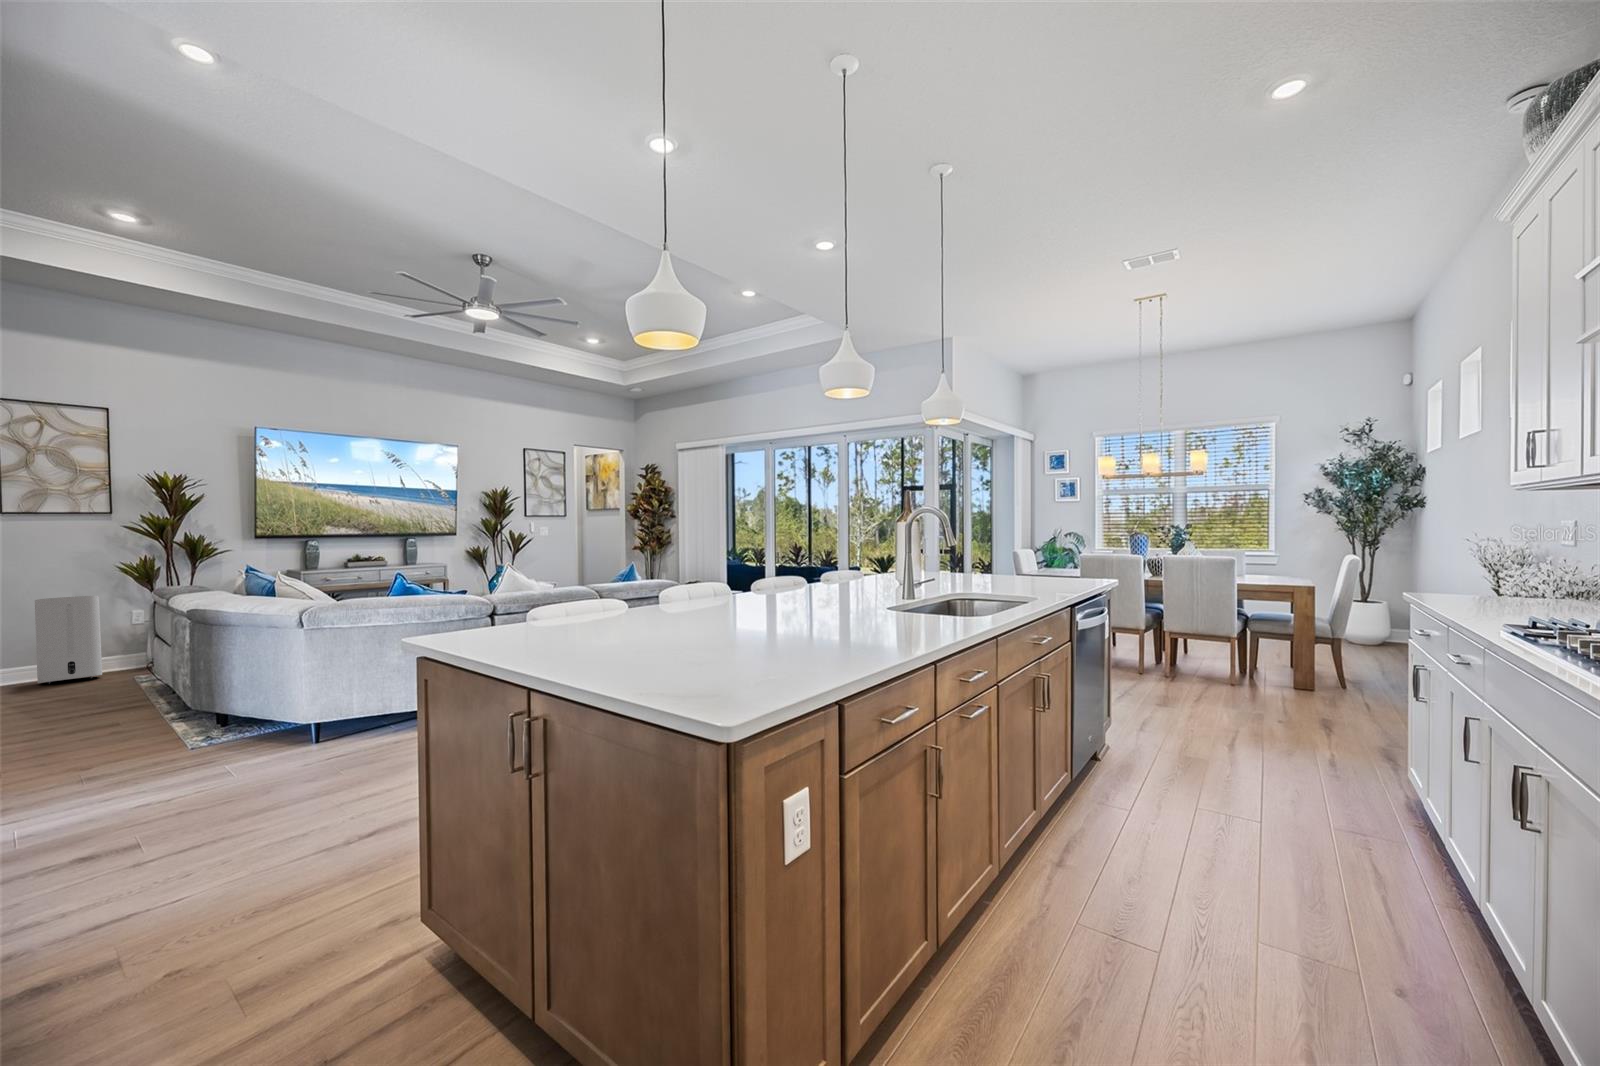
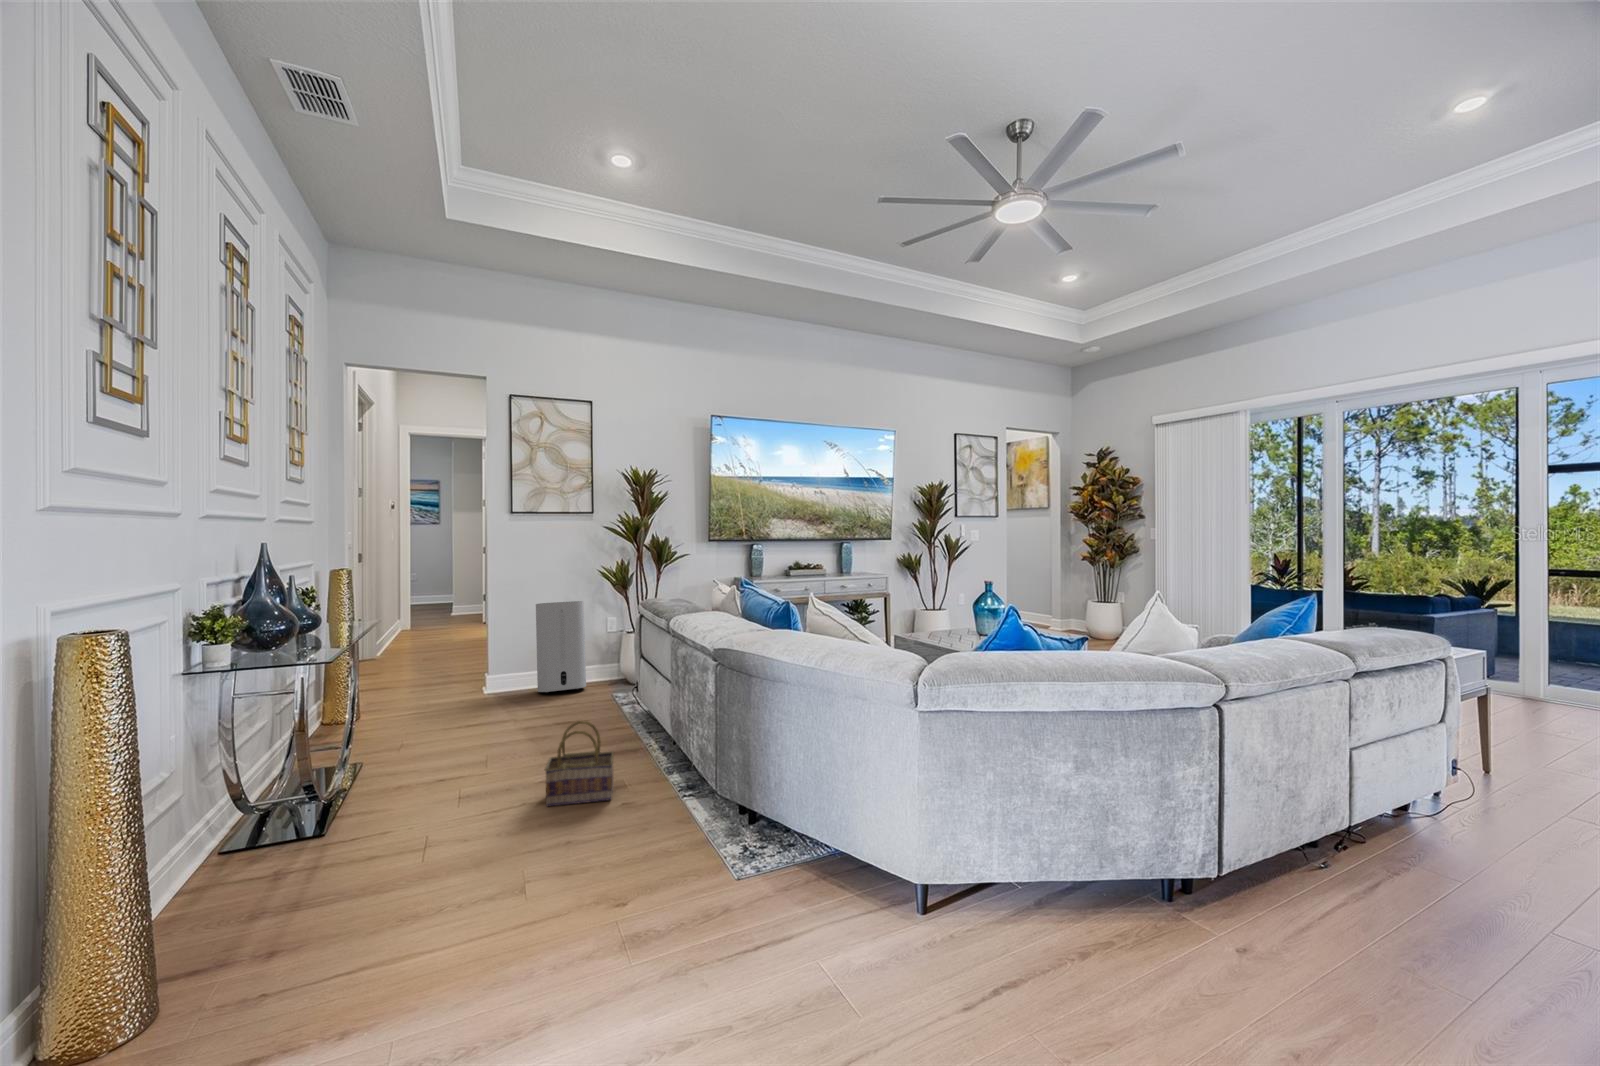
basket: none [26,679,106,745] -> present [545,721,614,807]

